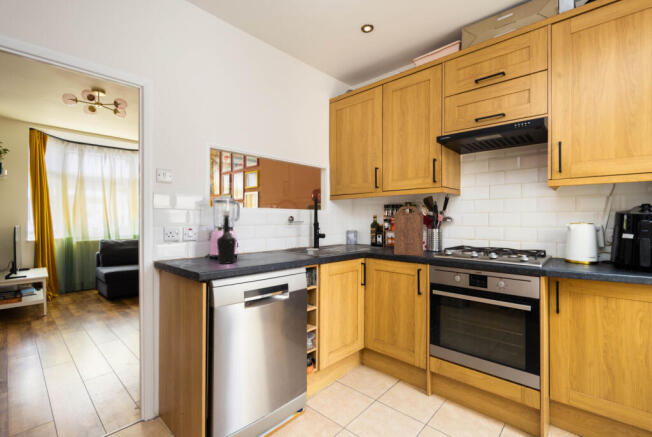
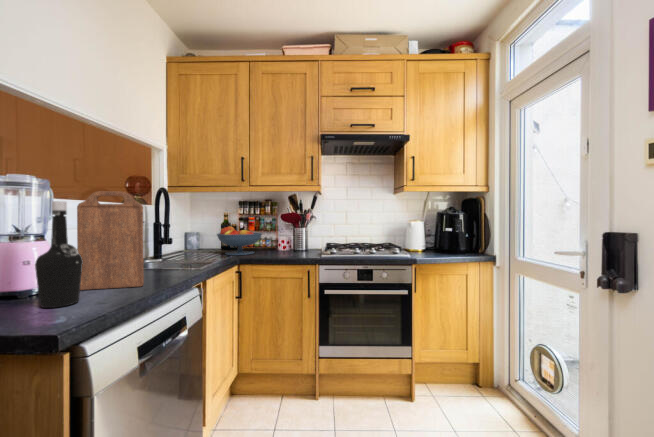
cutting board: present [394,206,423,256] -> present [77,191,144,290]
fruit bowl: none [356,226,393,250] -> present [217,226,262,255]

